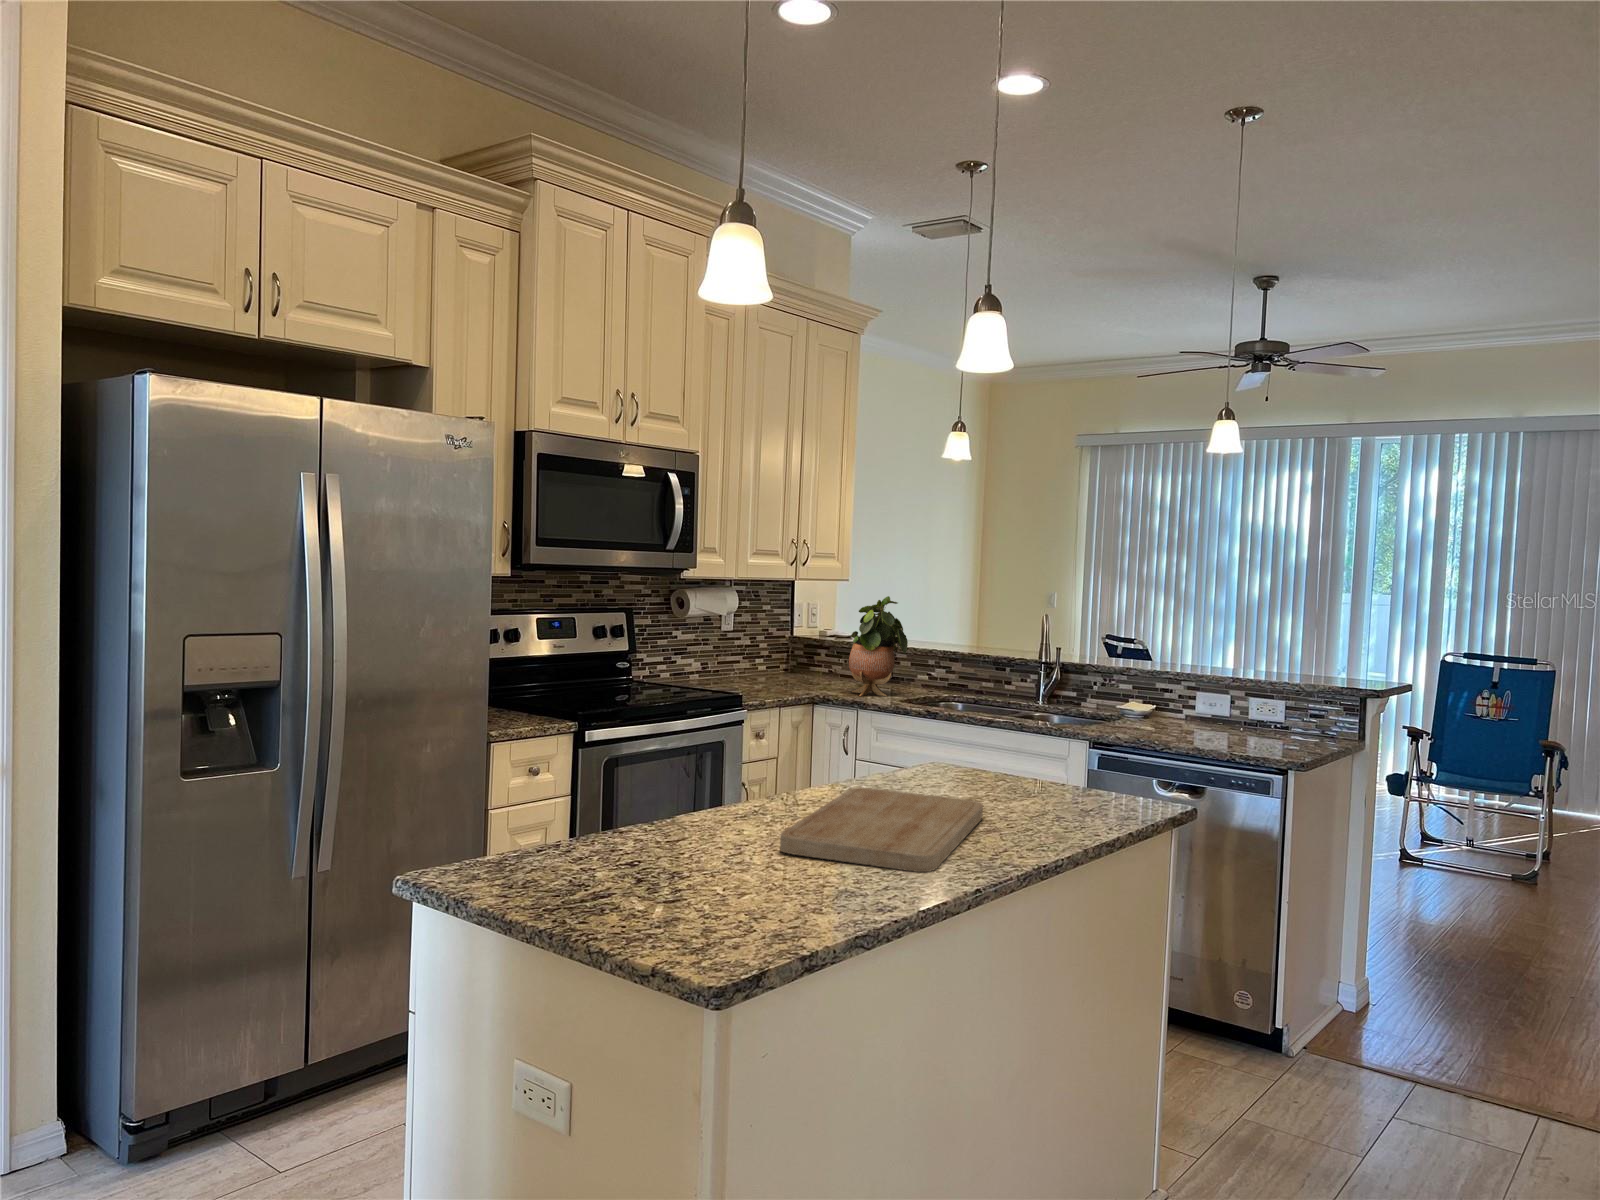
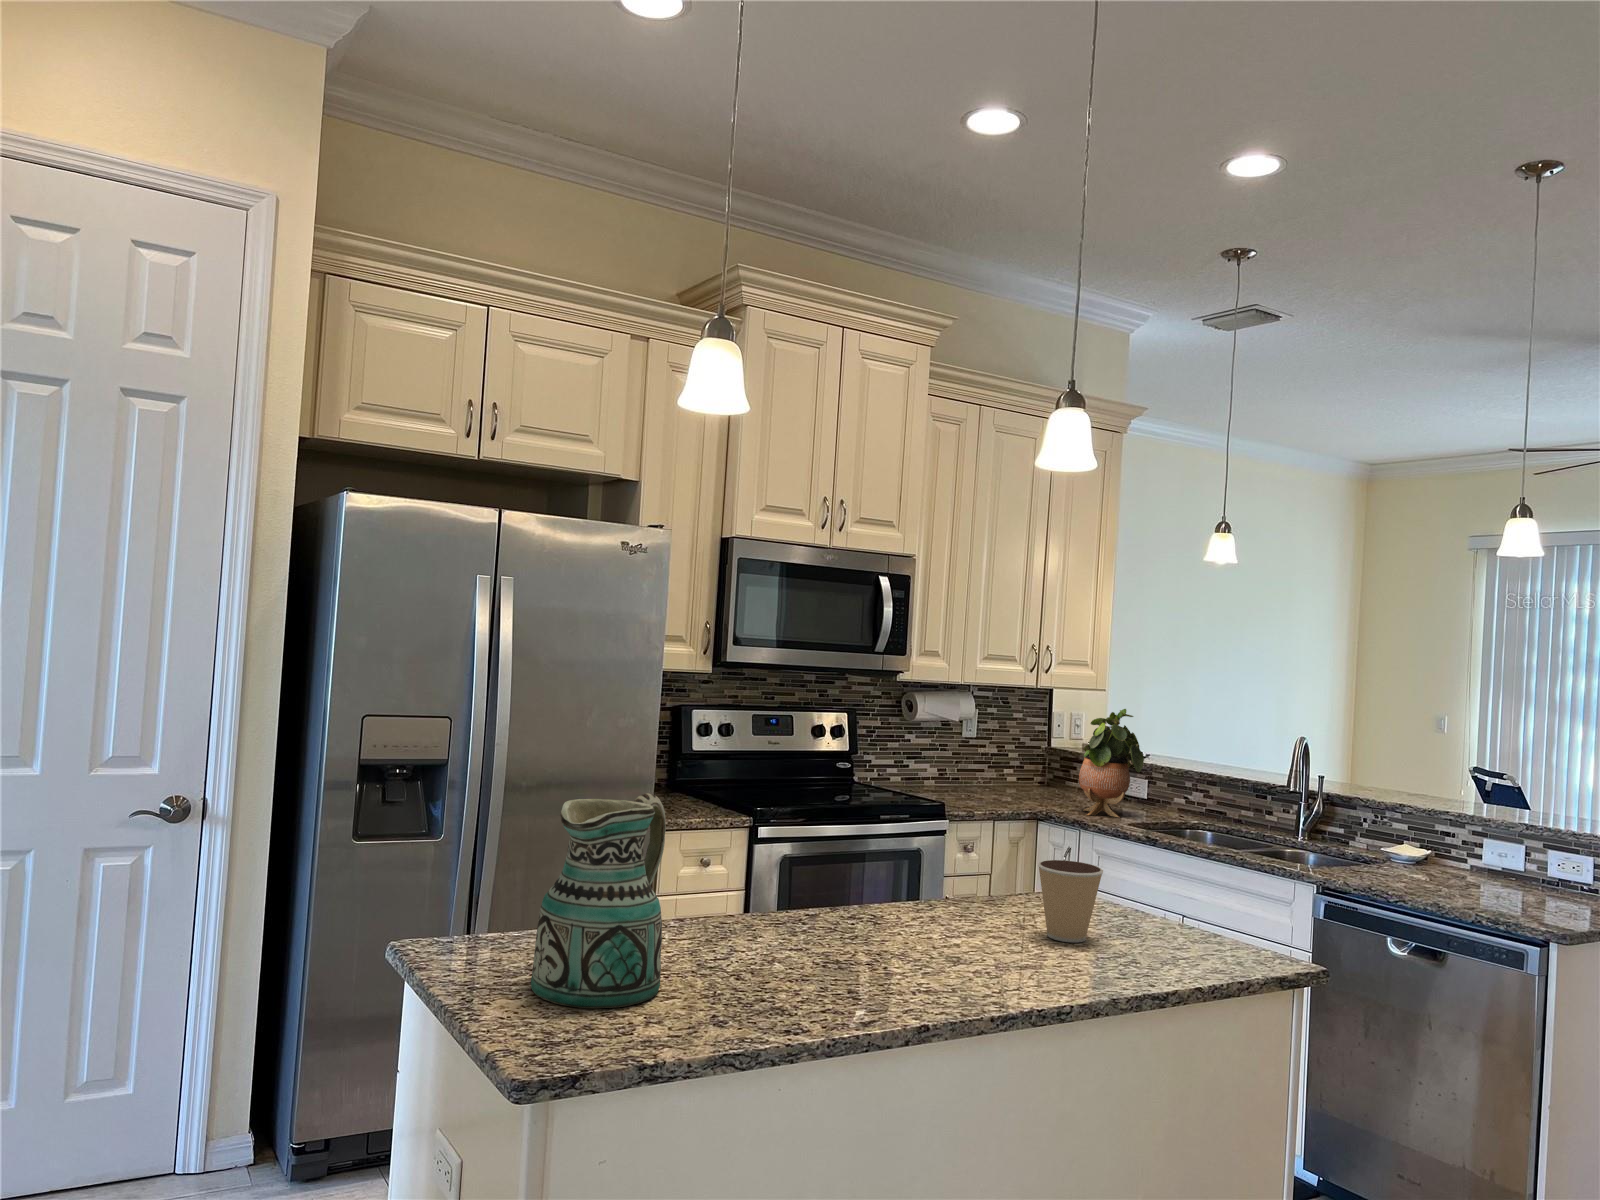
ceramic pitcher: none [602,693,736,913] -> present [531,793,666,1008]
coffee cup: none [972,732,1032,804] -> present [1038,860,1103,943]
cutting board: present [780,788,983,872] -> none [757,907,1022,1001]

